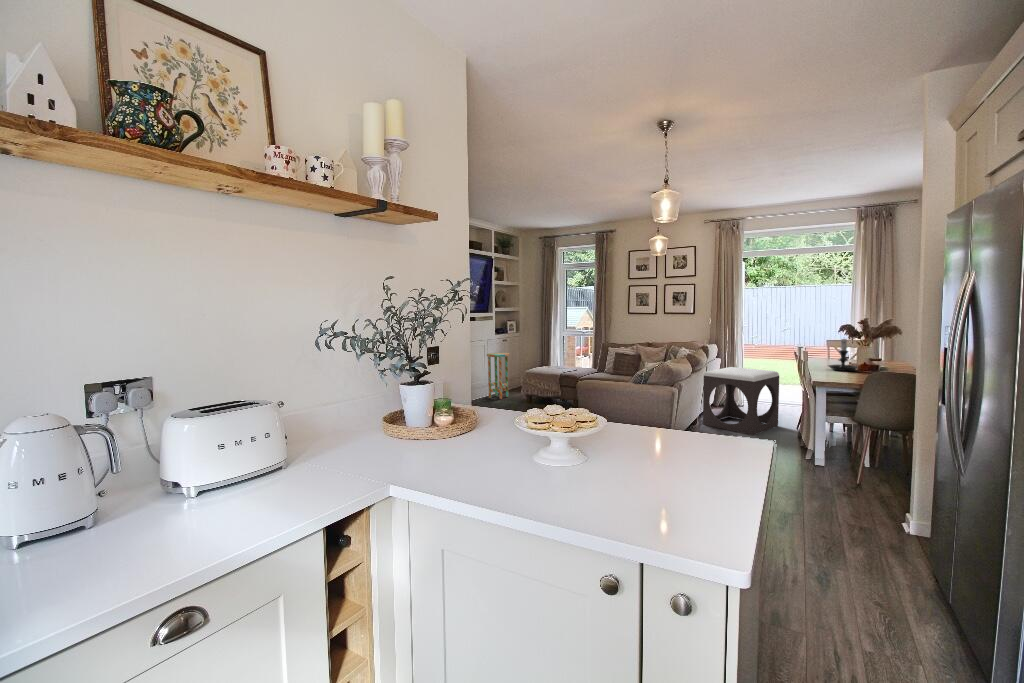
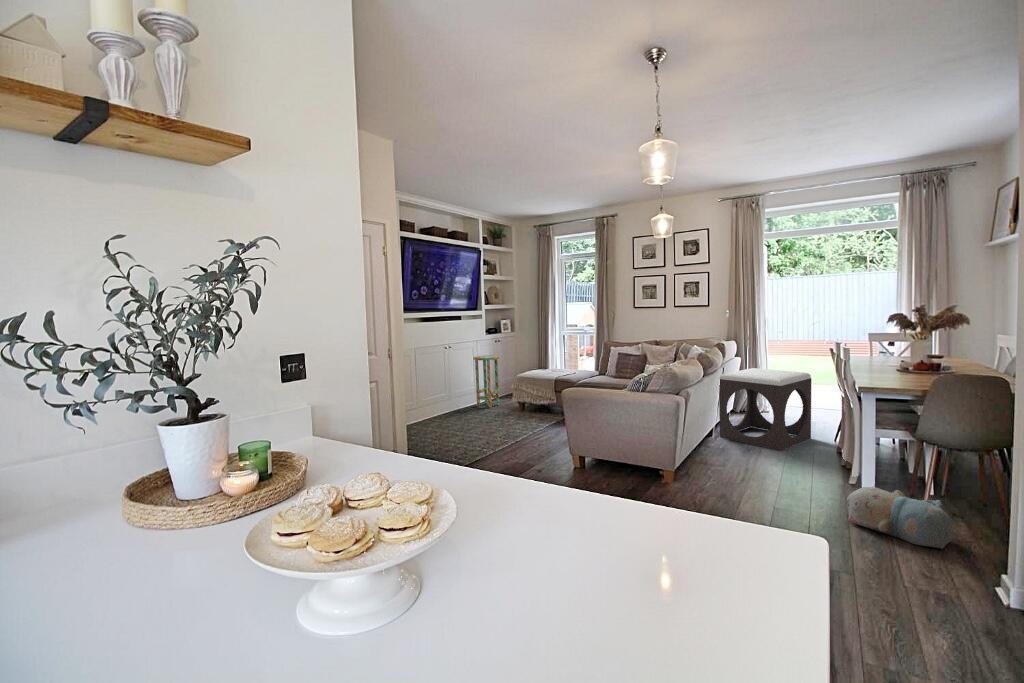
candle holder: present [829,339,857,371] -> none [873,329,913,372]
plush toy: none [803,459,879,502] -> present [847,487,953,548]

